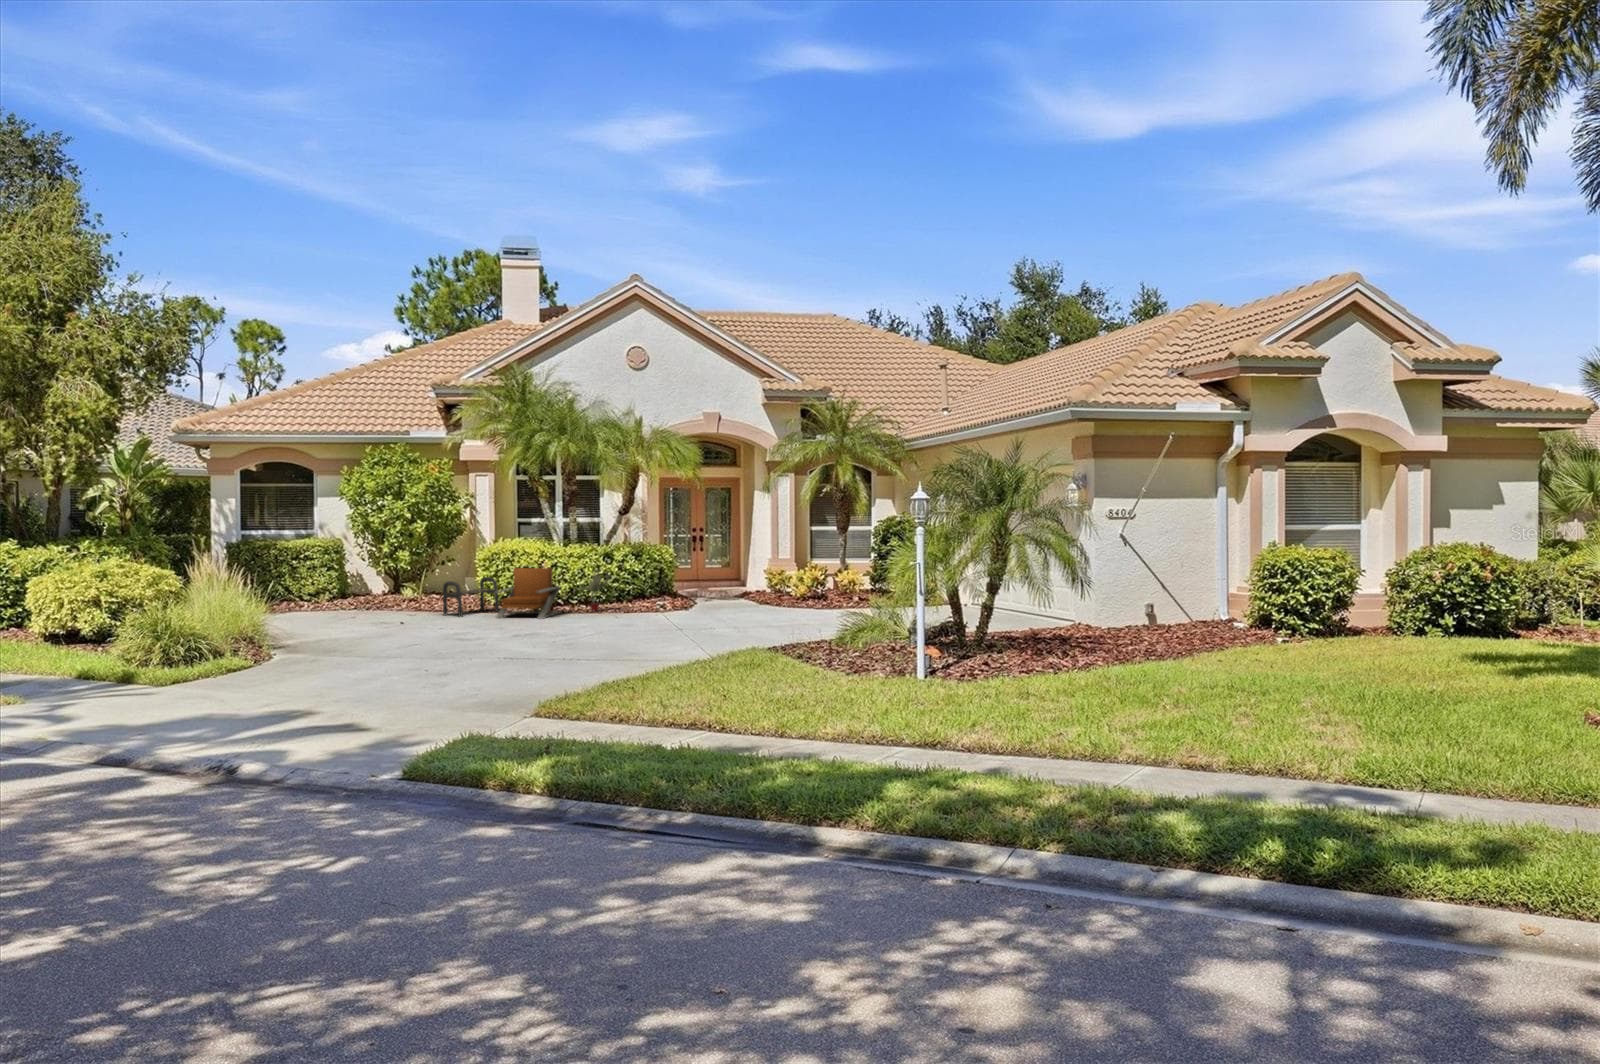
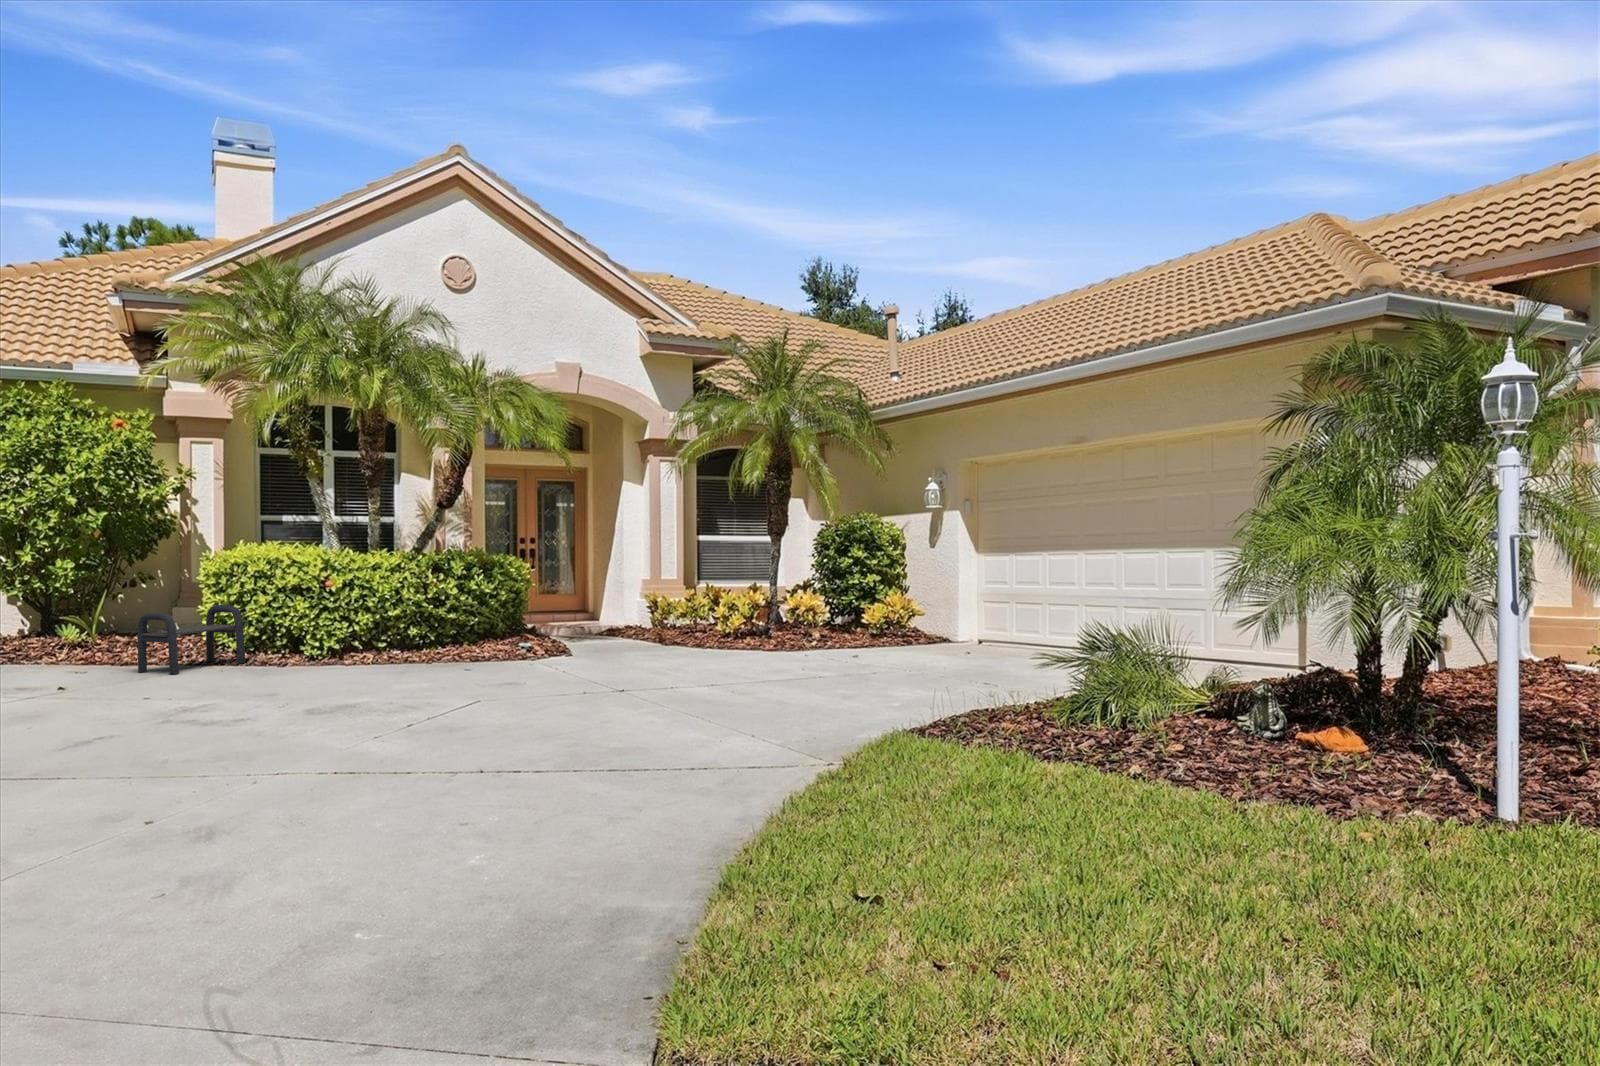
lounge chair: present [495,568,560,619] -> none [244,586,363,675]
potted tree: present [579,570,611,612] -> none [388,587,448,657]

